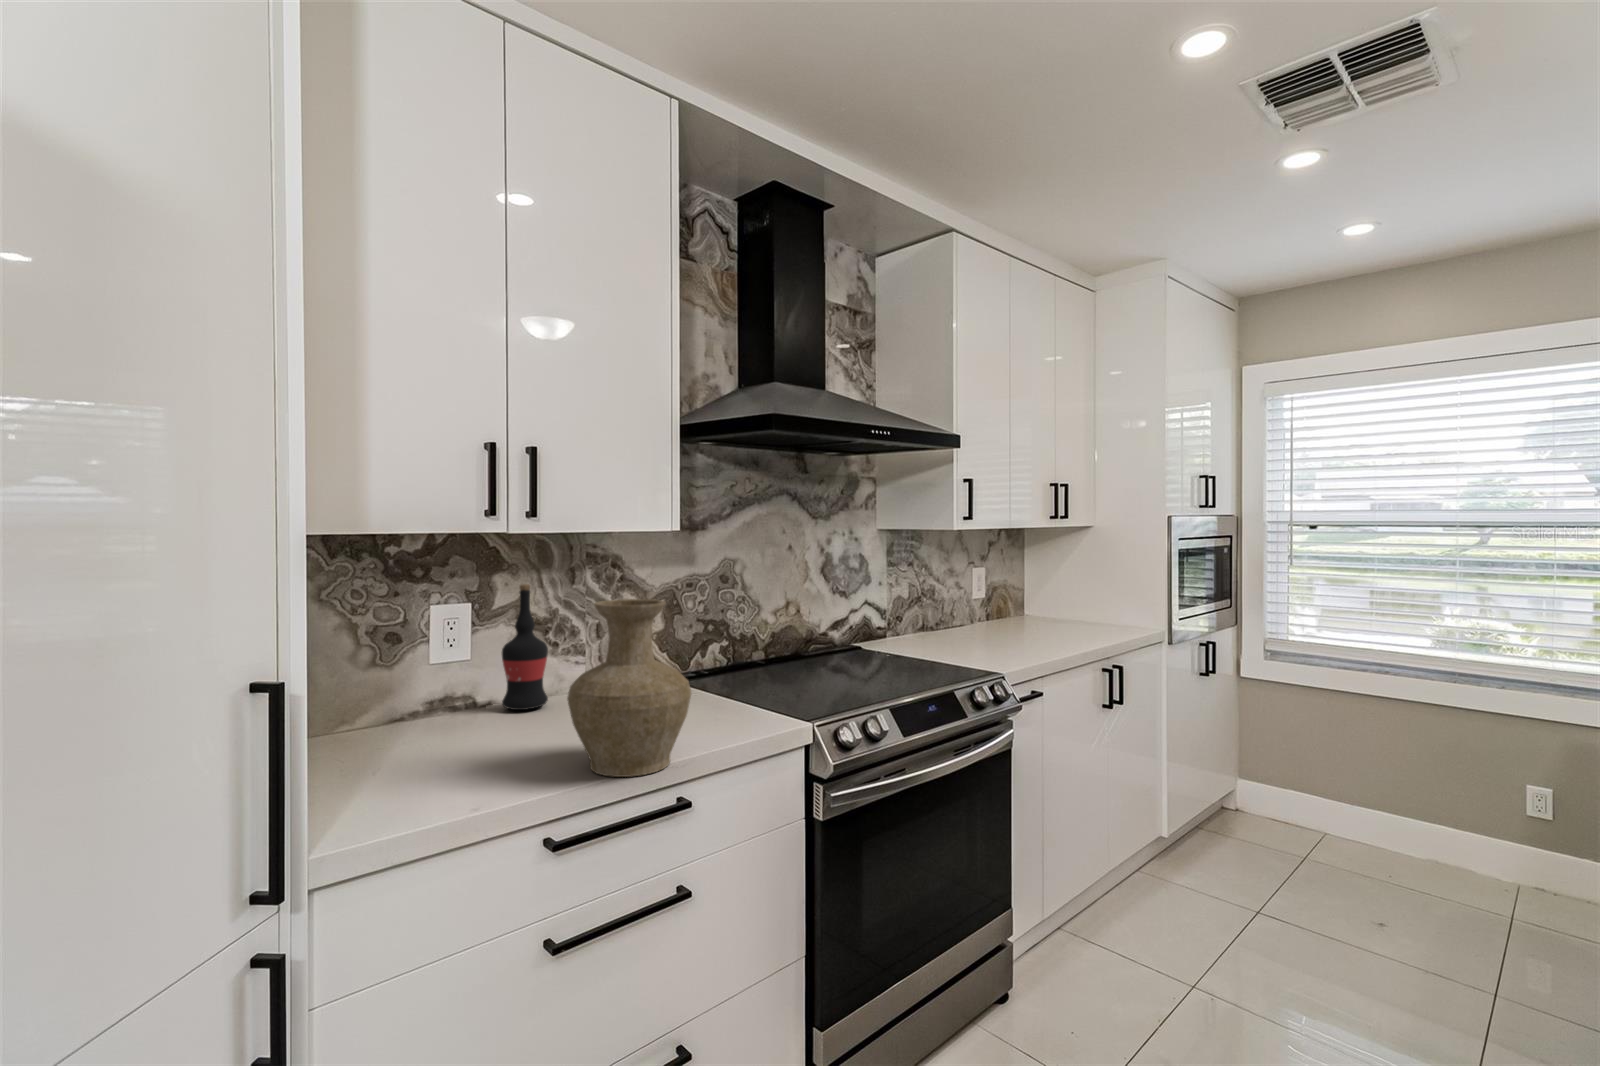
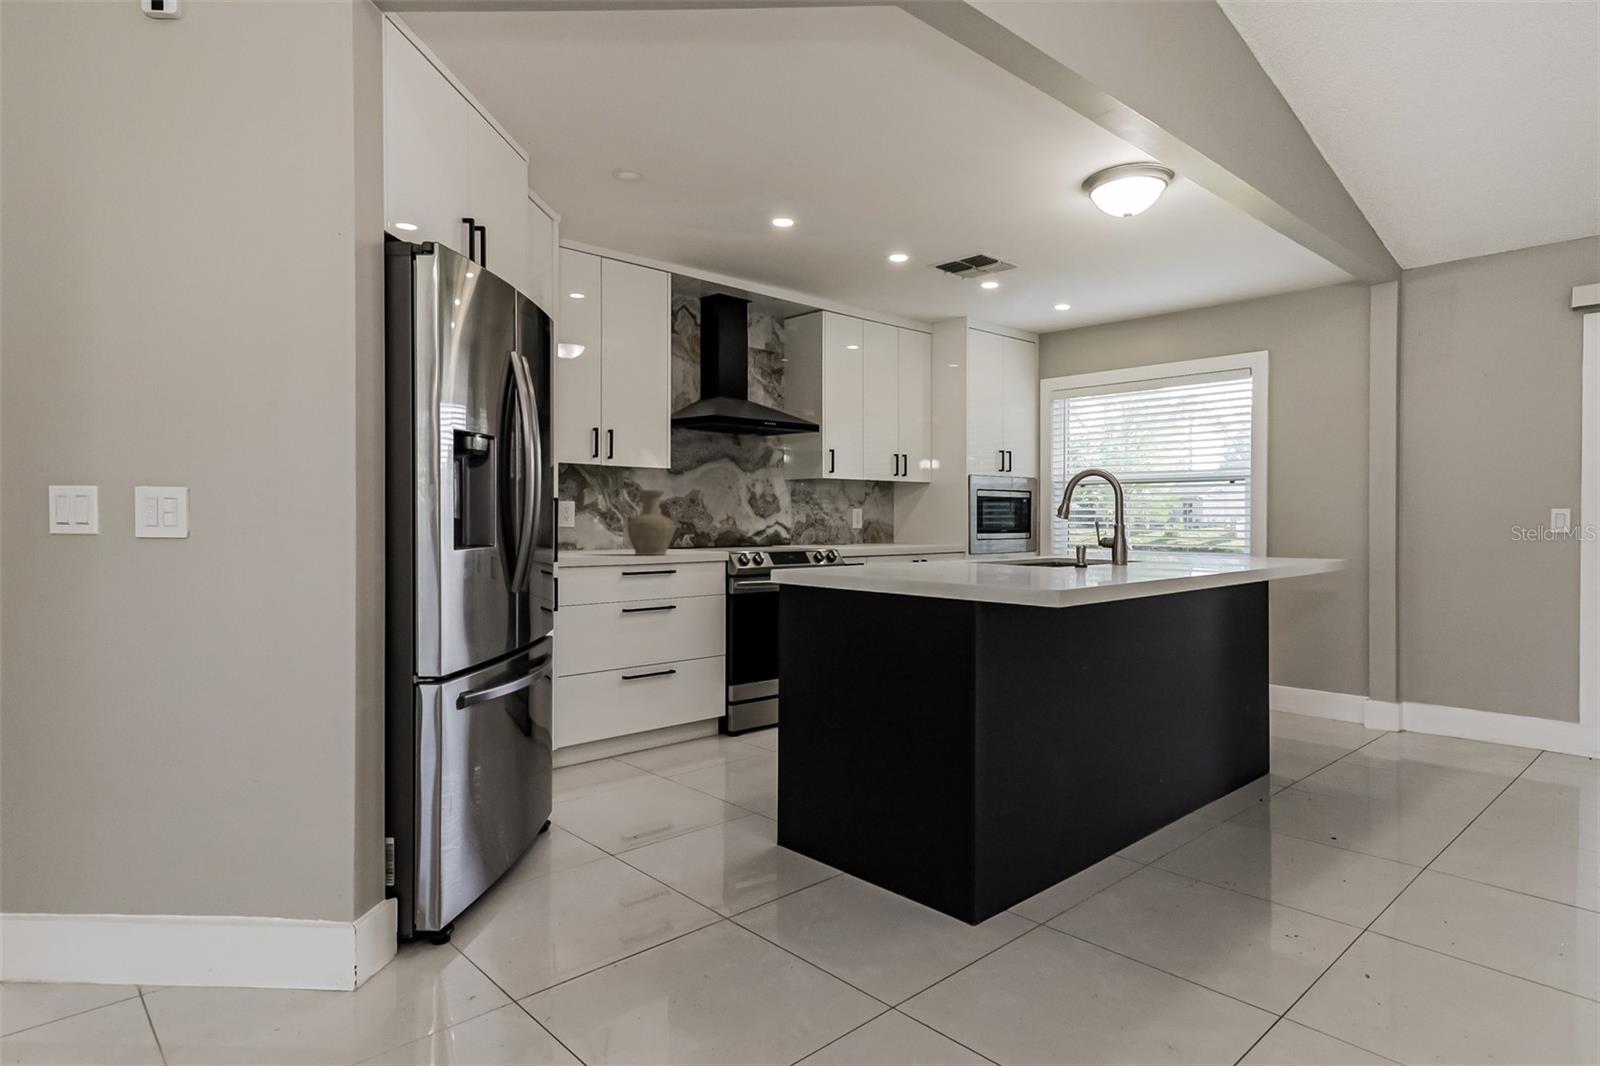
wine bottle: present [502,584,548,710] -> none [587,494,608,551]

